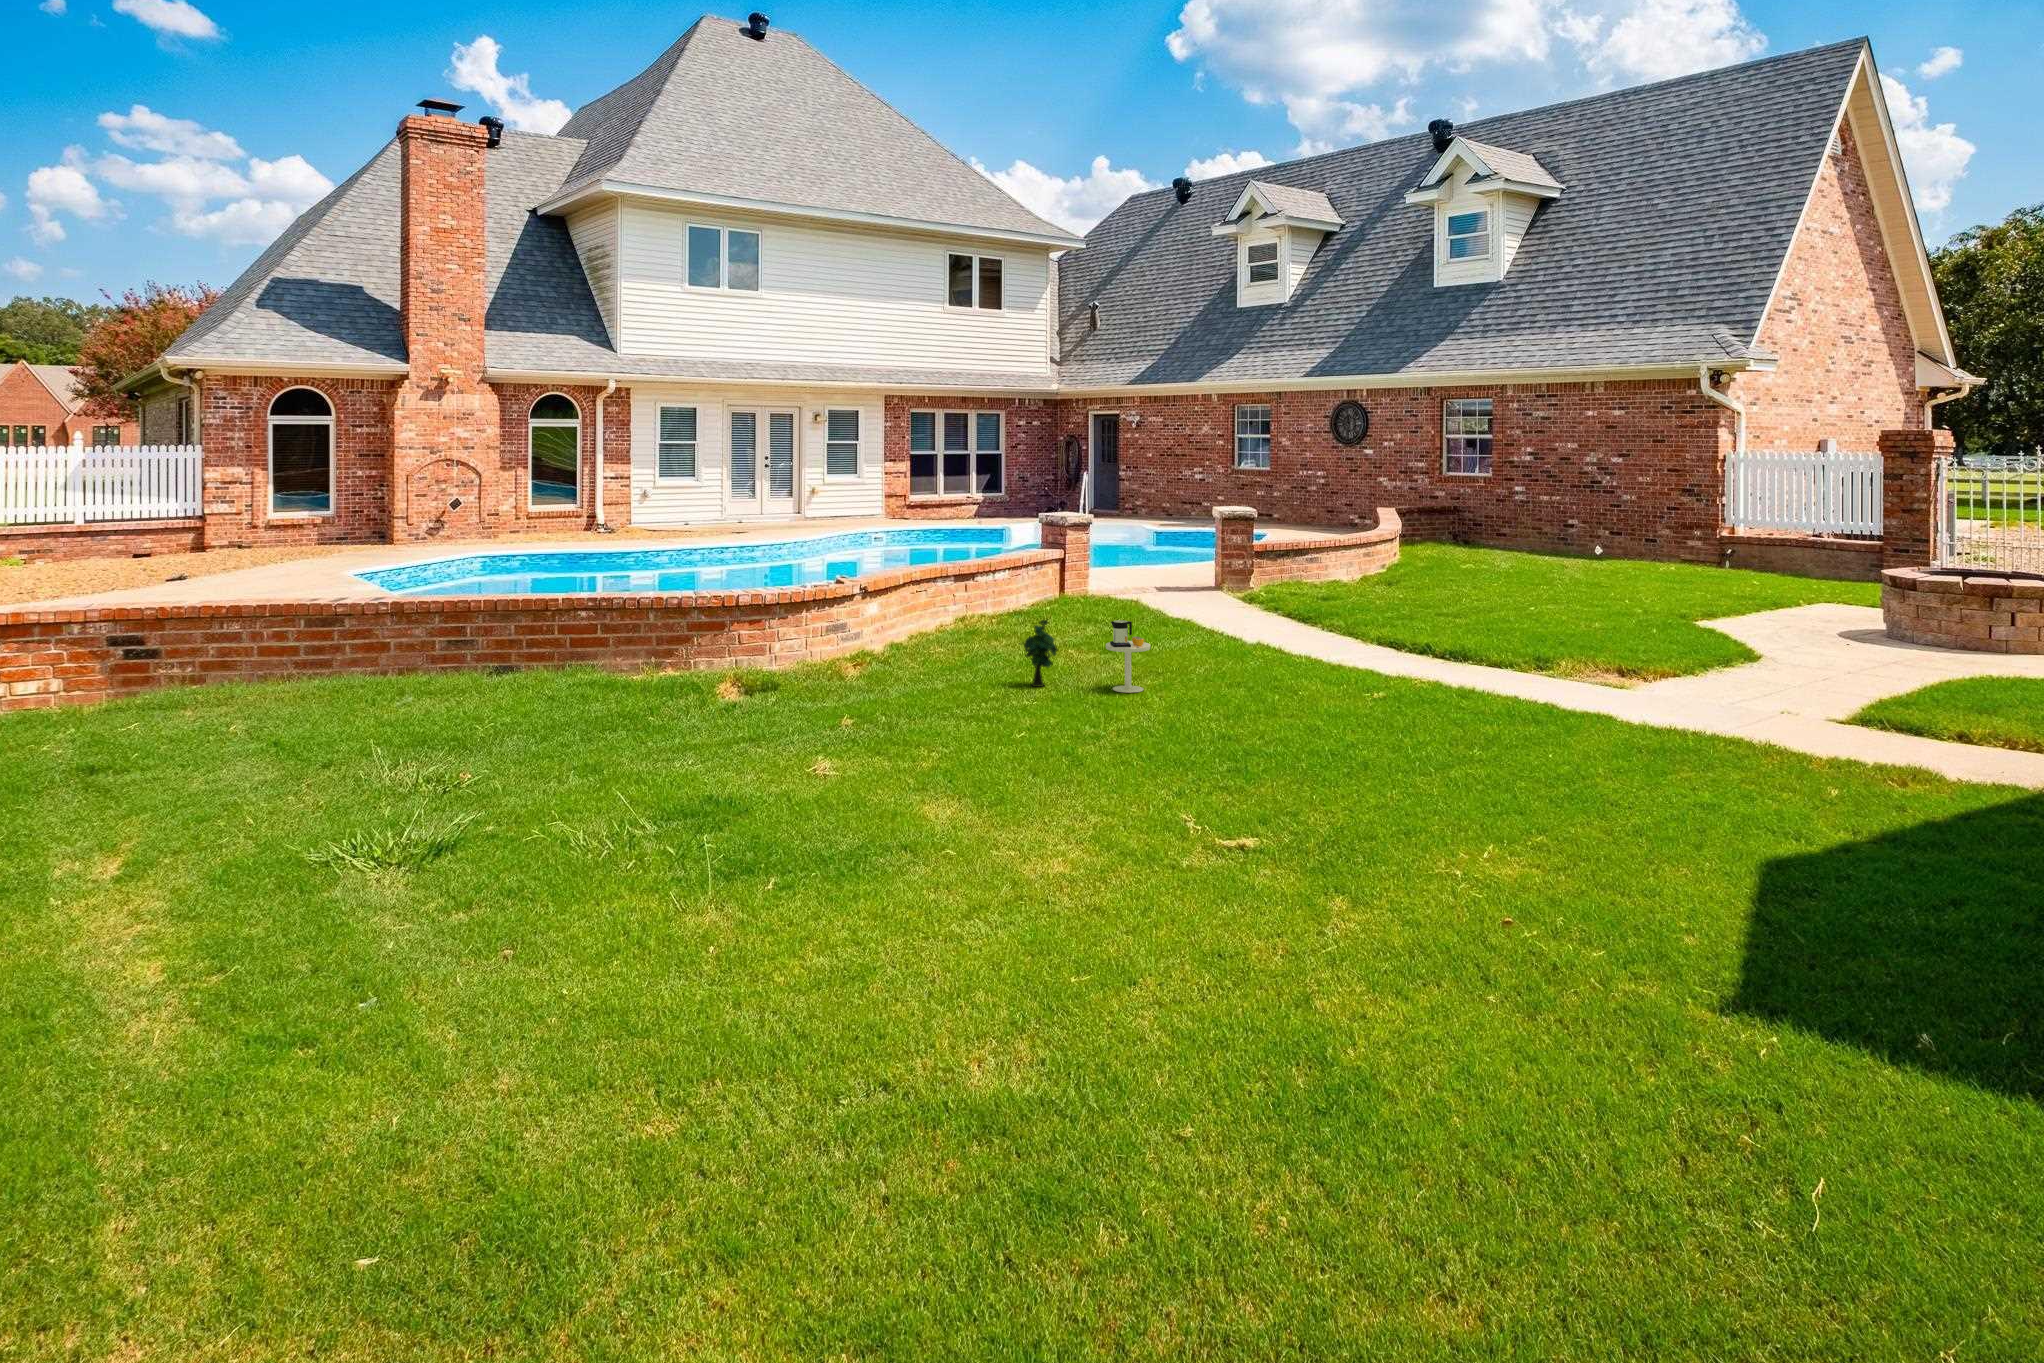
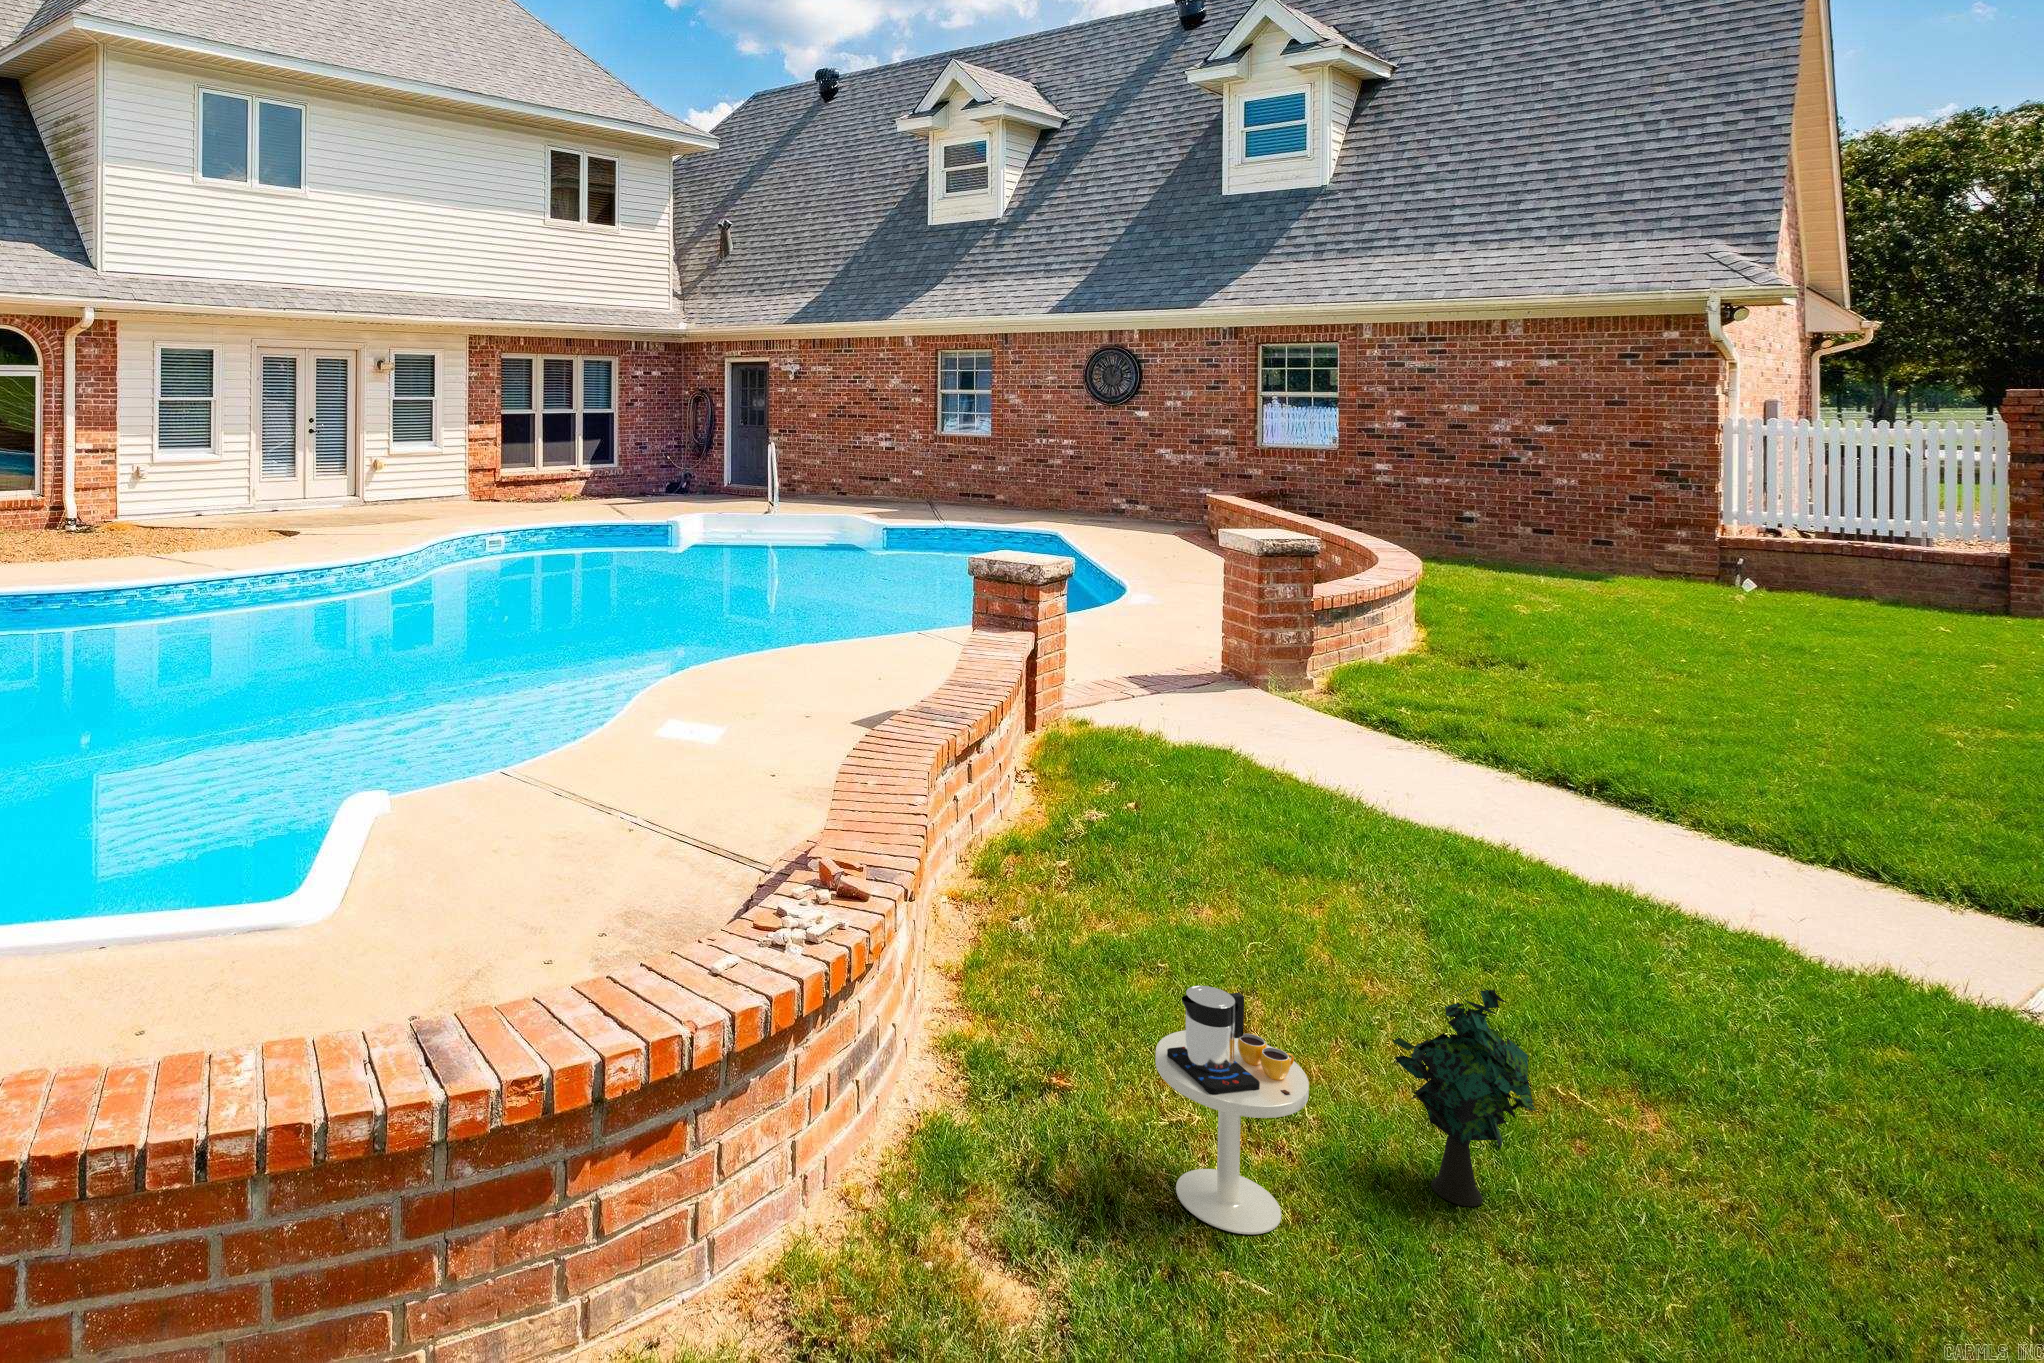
side table: present [1106,620,1150,693] -> present [1155,986,1309,1234]

